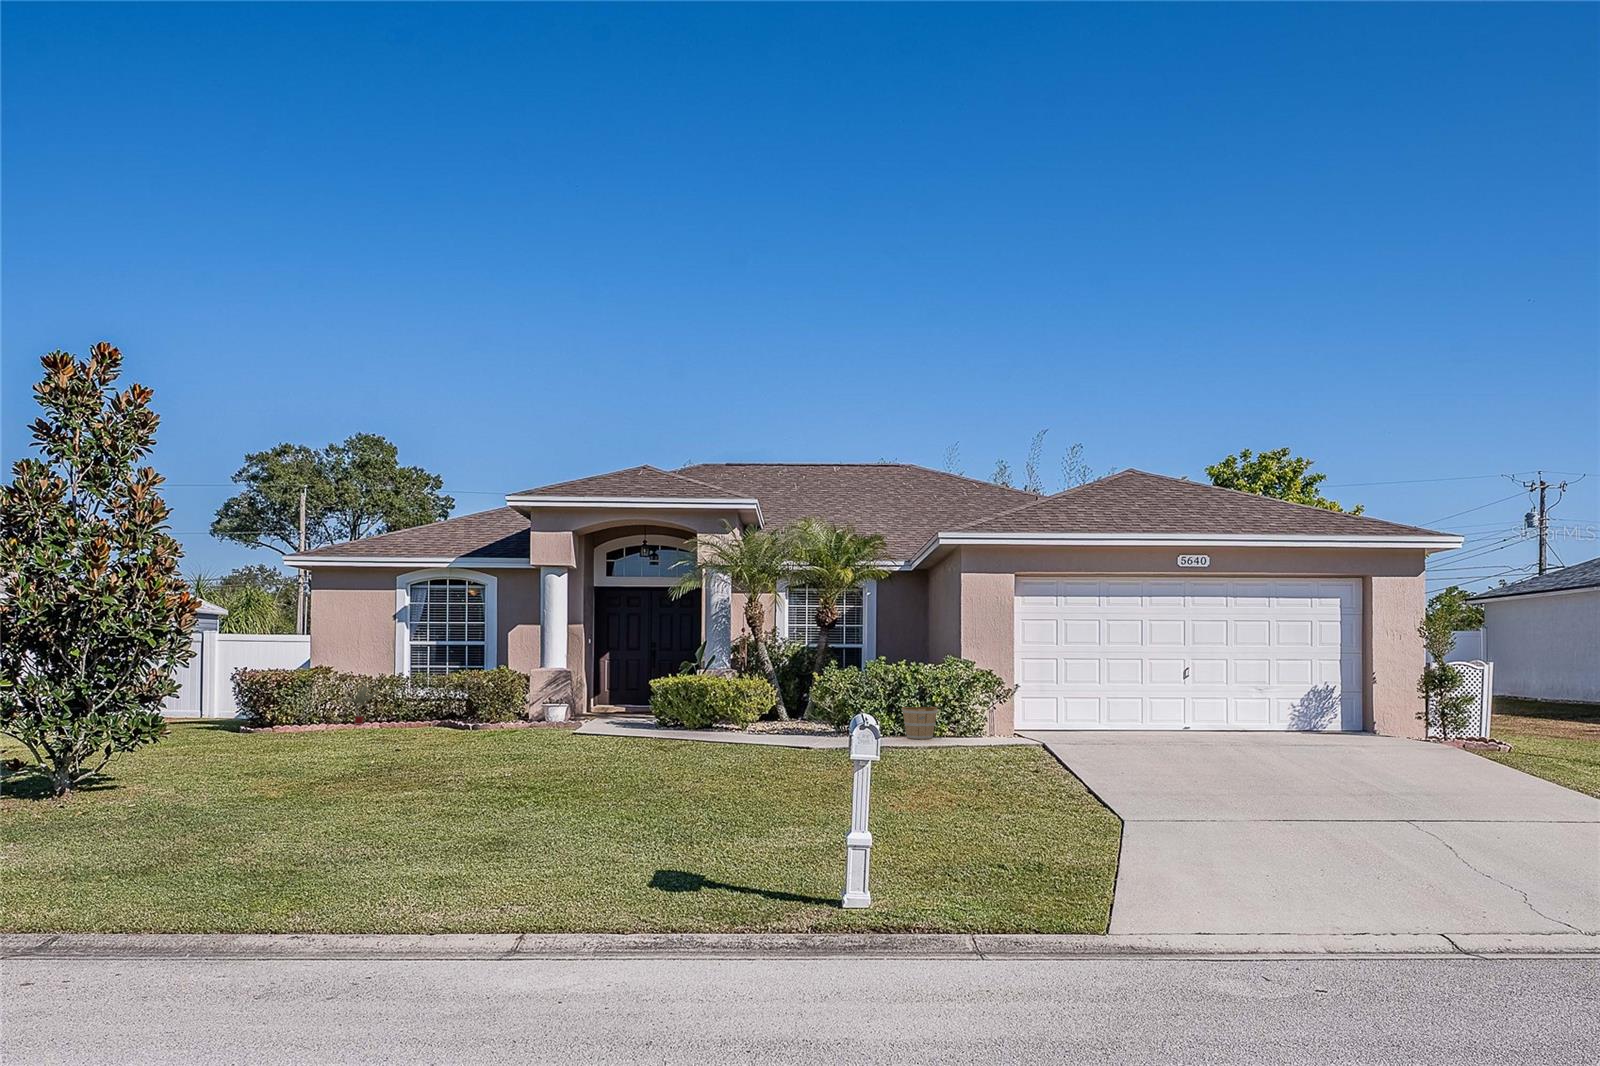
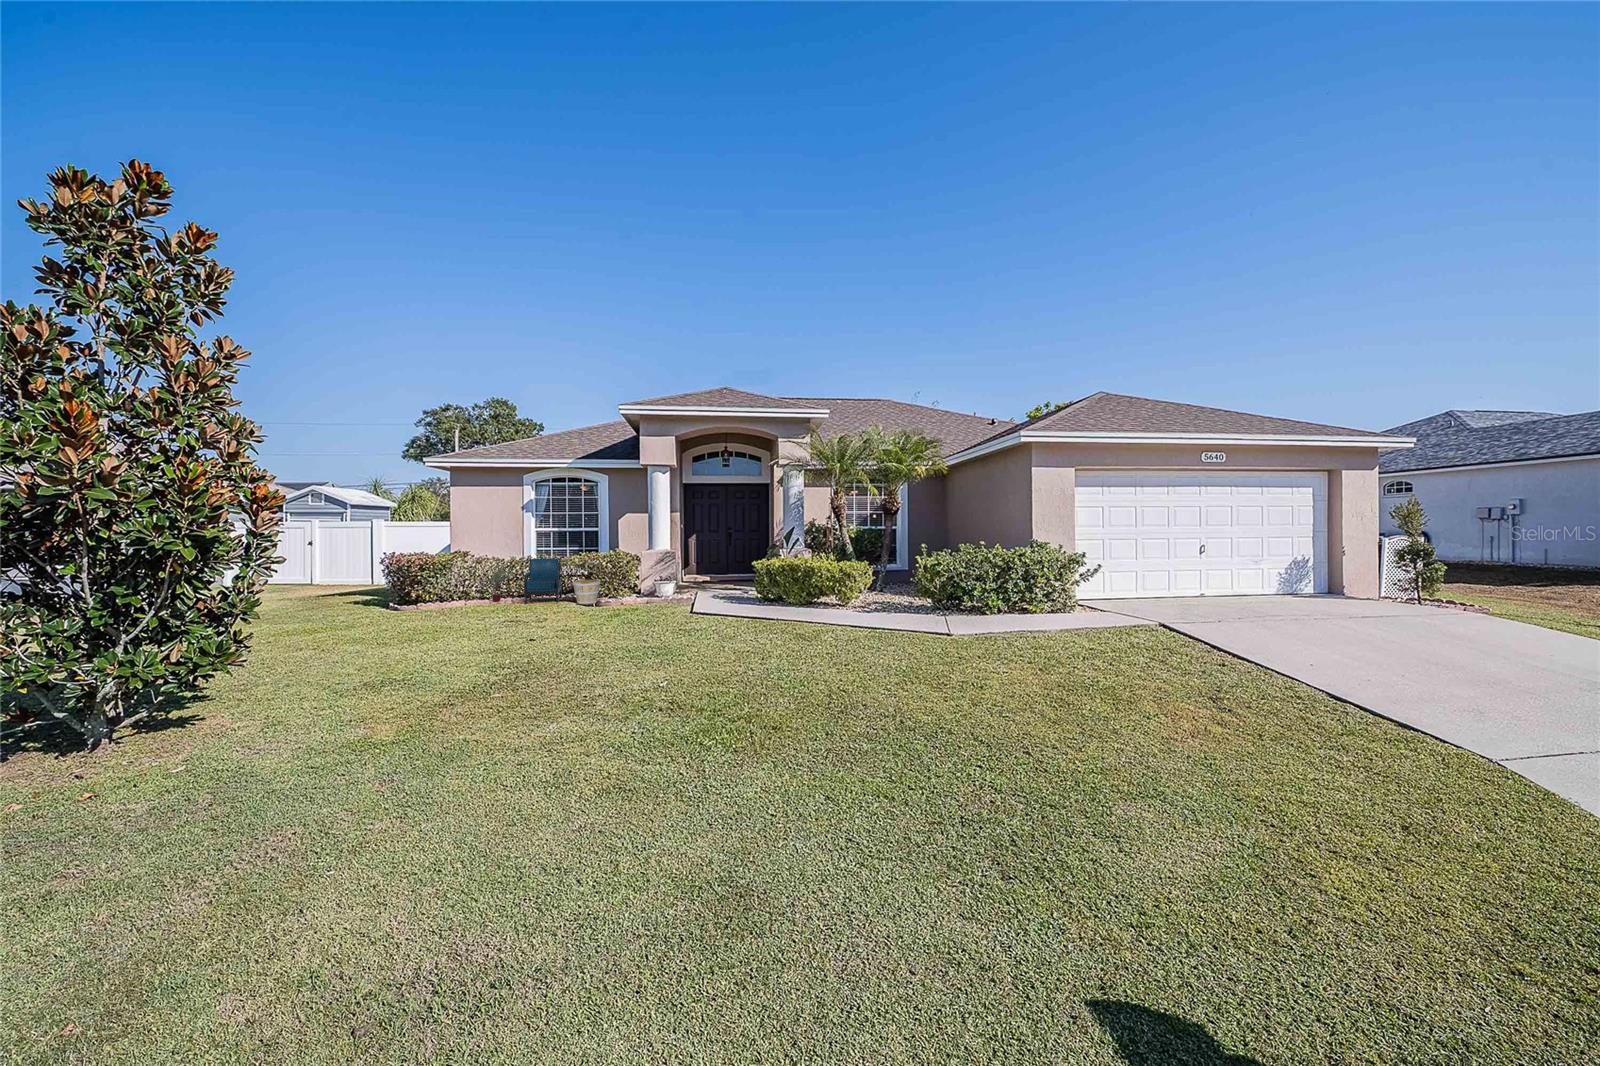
chair: none [390,676,434,727] -> present [524,558,562,604]
wooden bucket: present [902,706,938,739] -> present [573,579,600,604]

